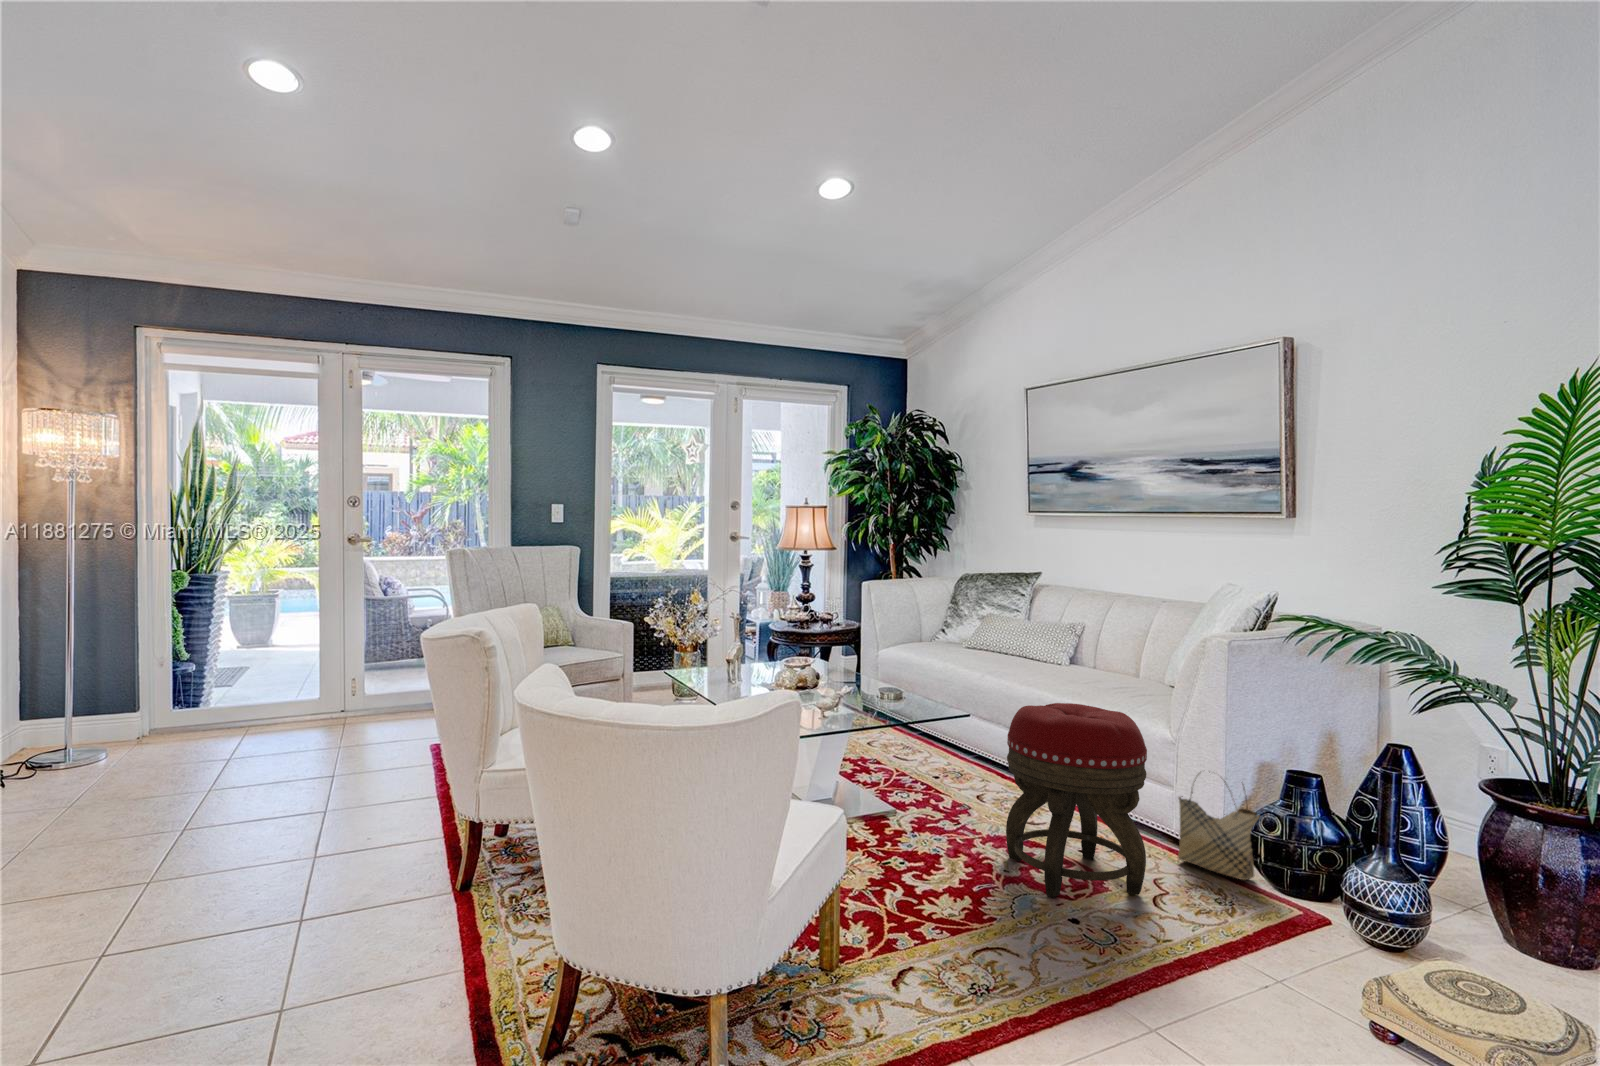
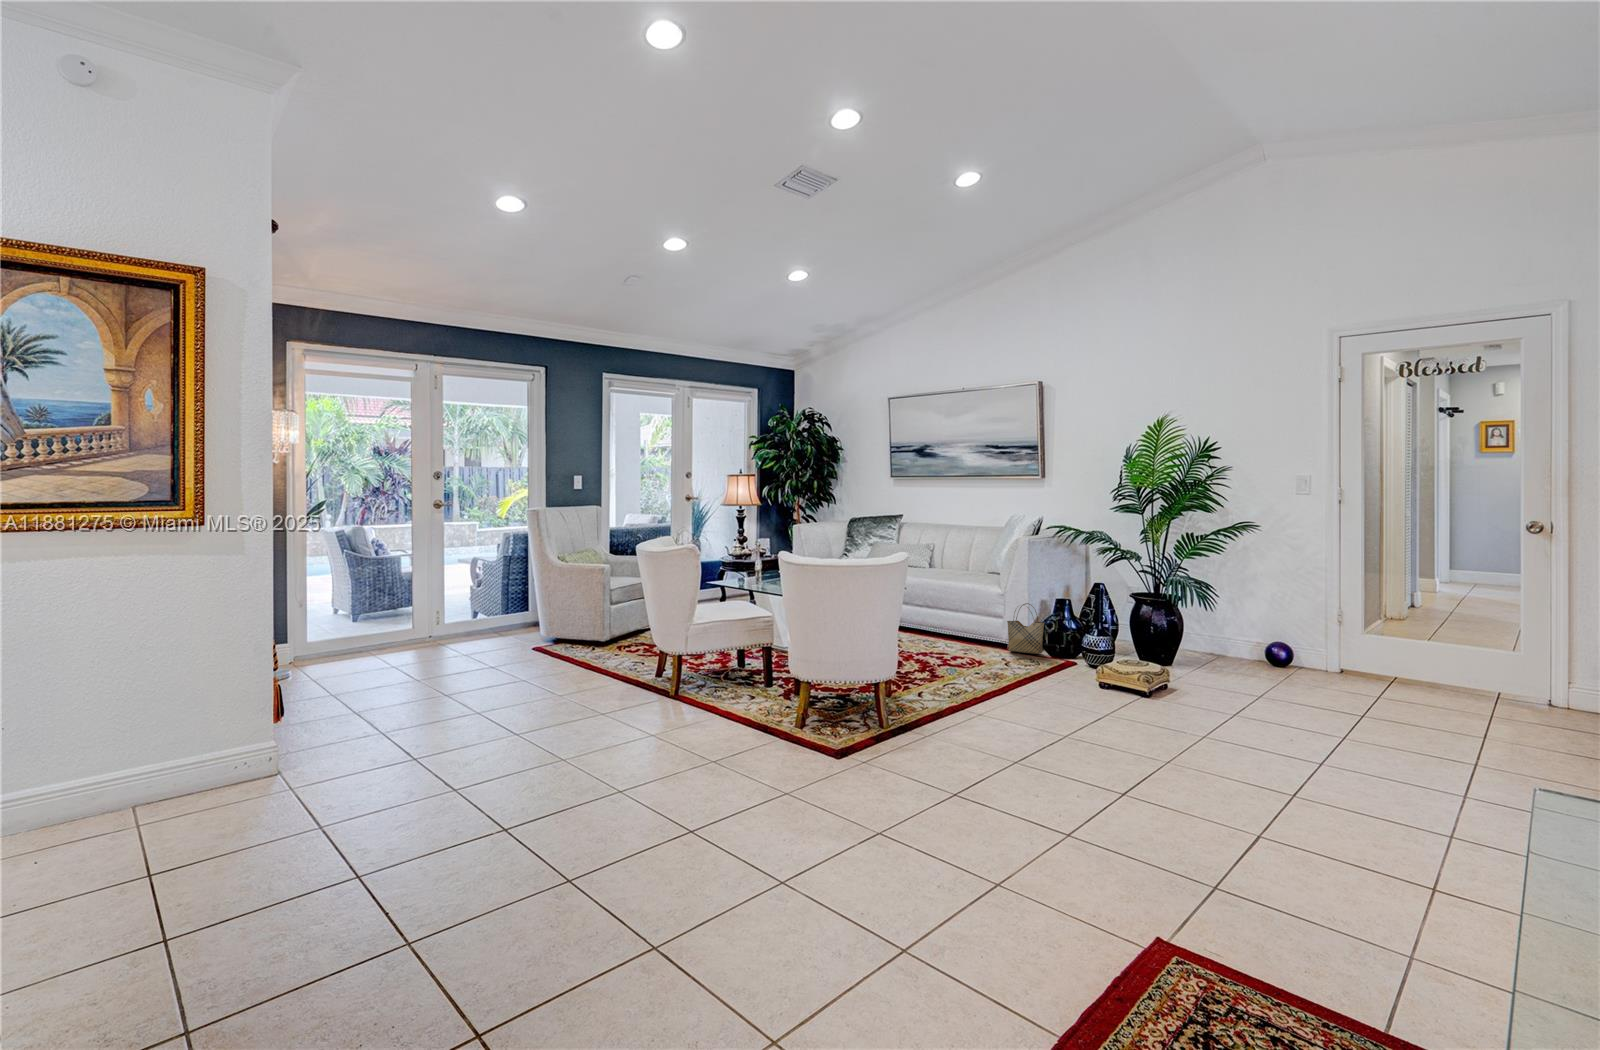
footstool: present [1006,703,1147,897] -> none [933,579,1001,668]

